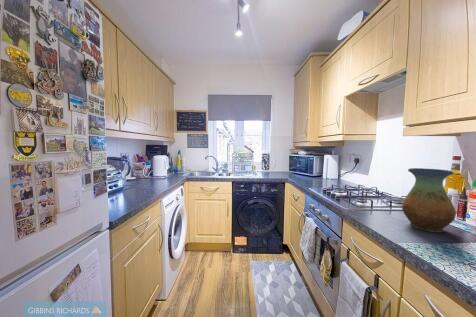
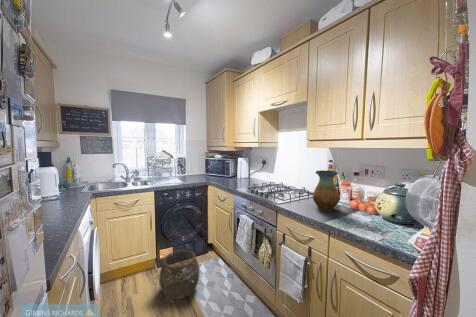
woven basket: none [226,240,264,289] -> present [159,250,200,300]

